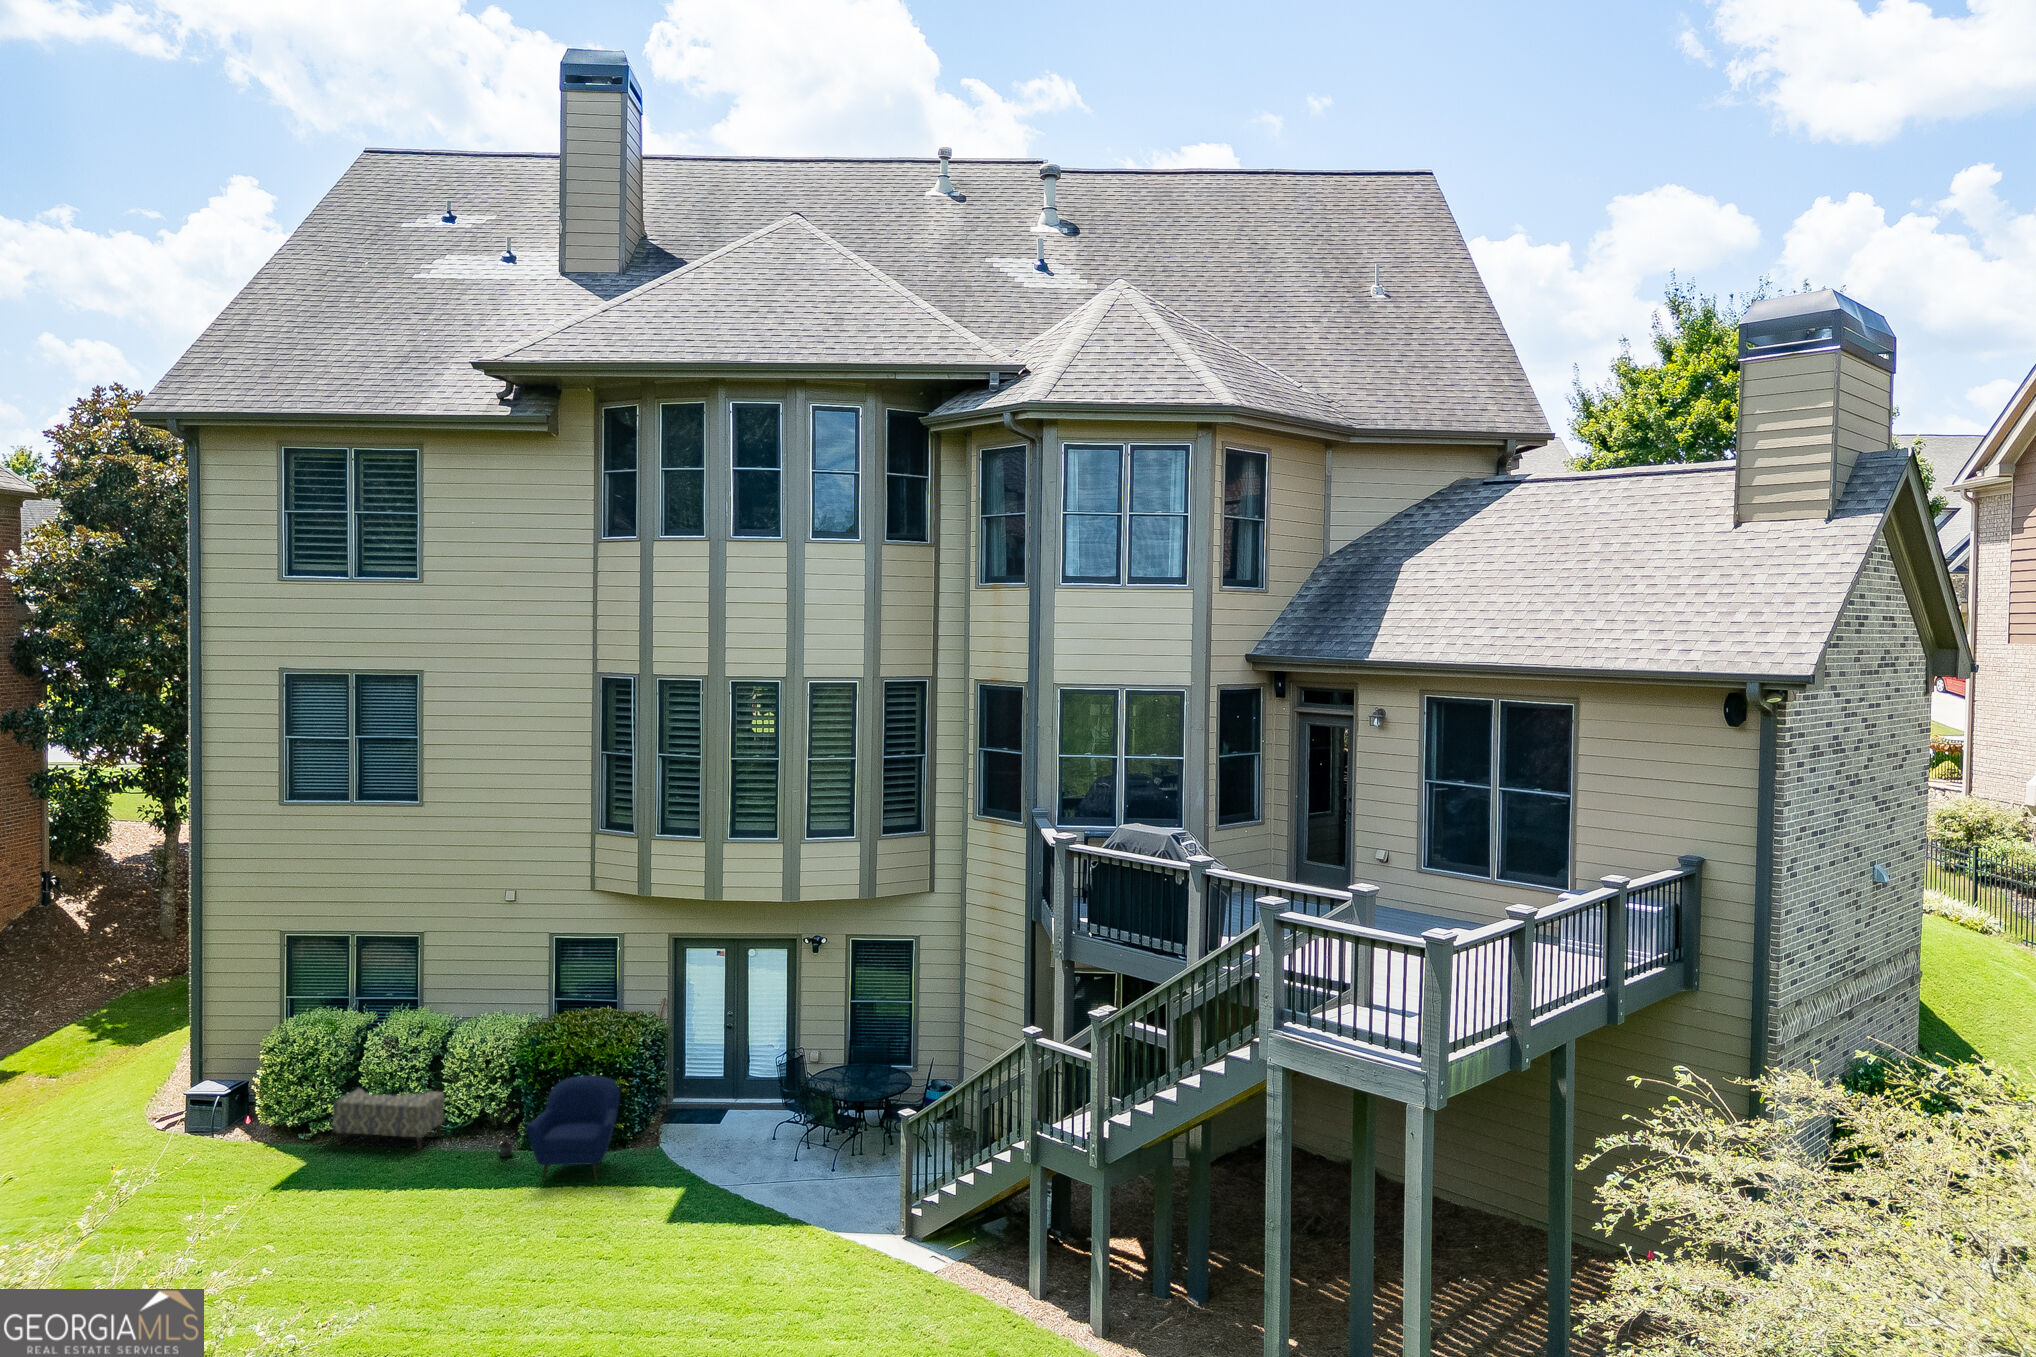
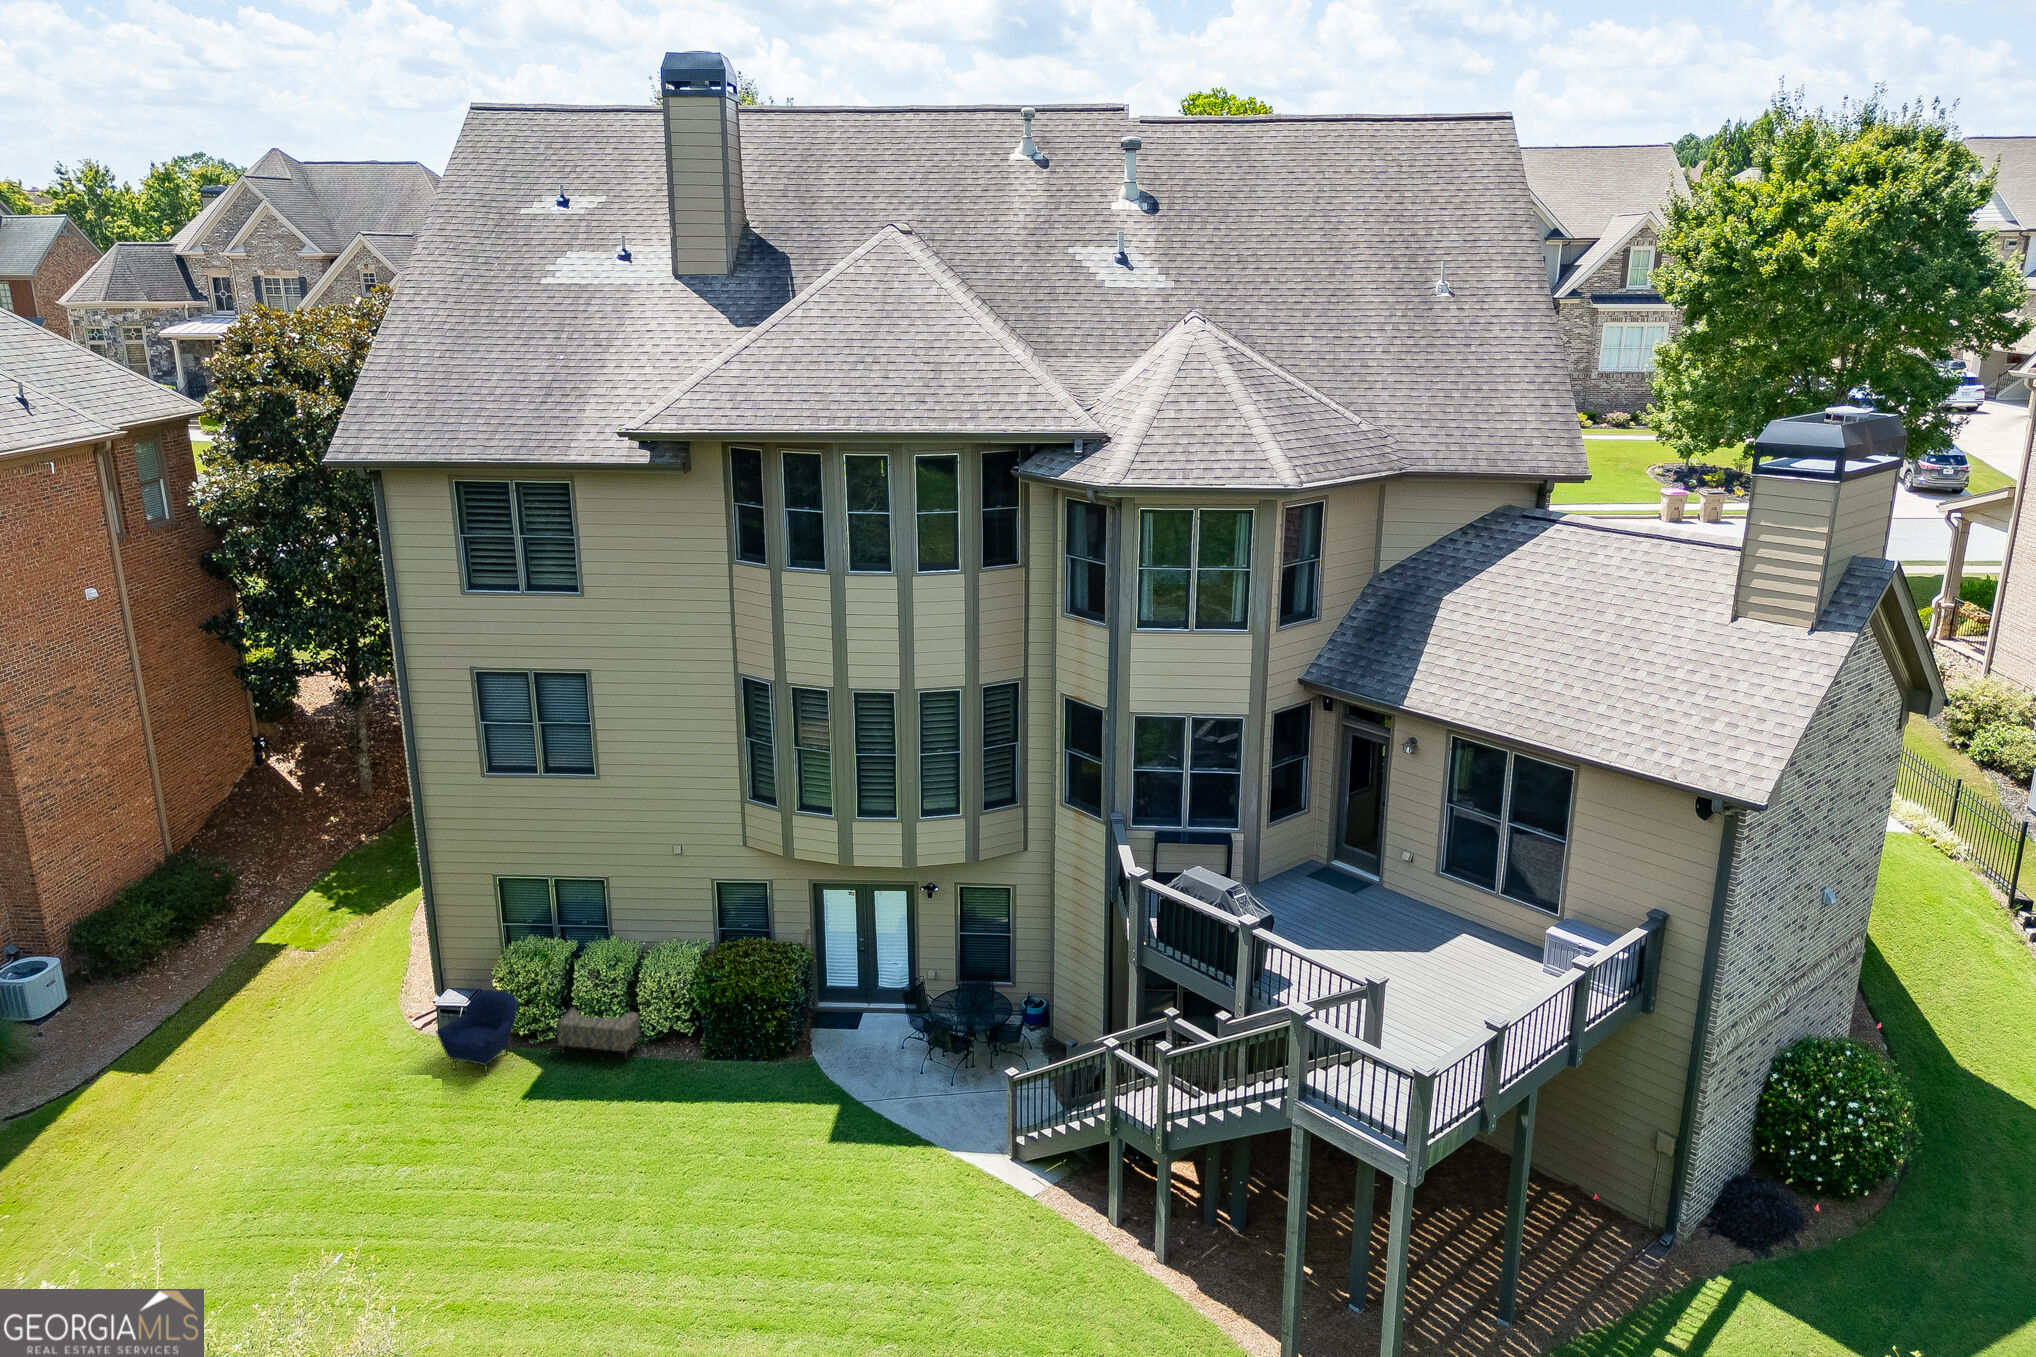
armchair: present [526,1076,620,1181] -> present [436,990,518,1075]
potted plant: present [492,1104,520,1157] -> none [681,1028,705,1069]

